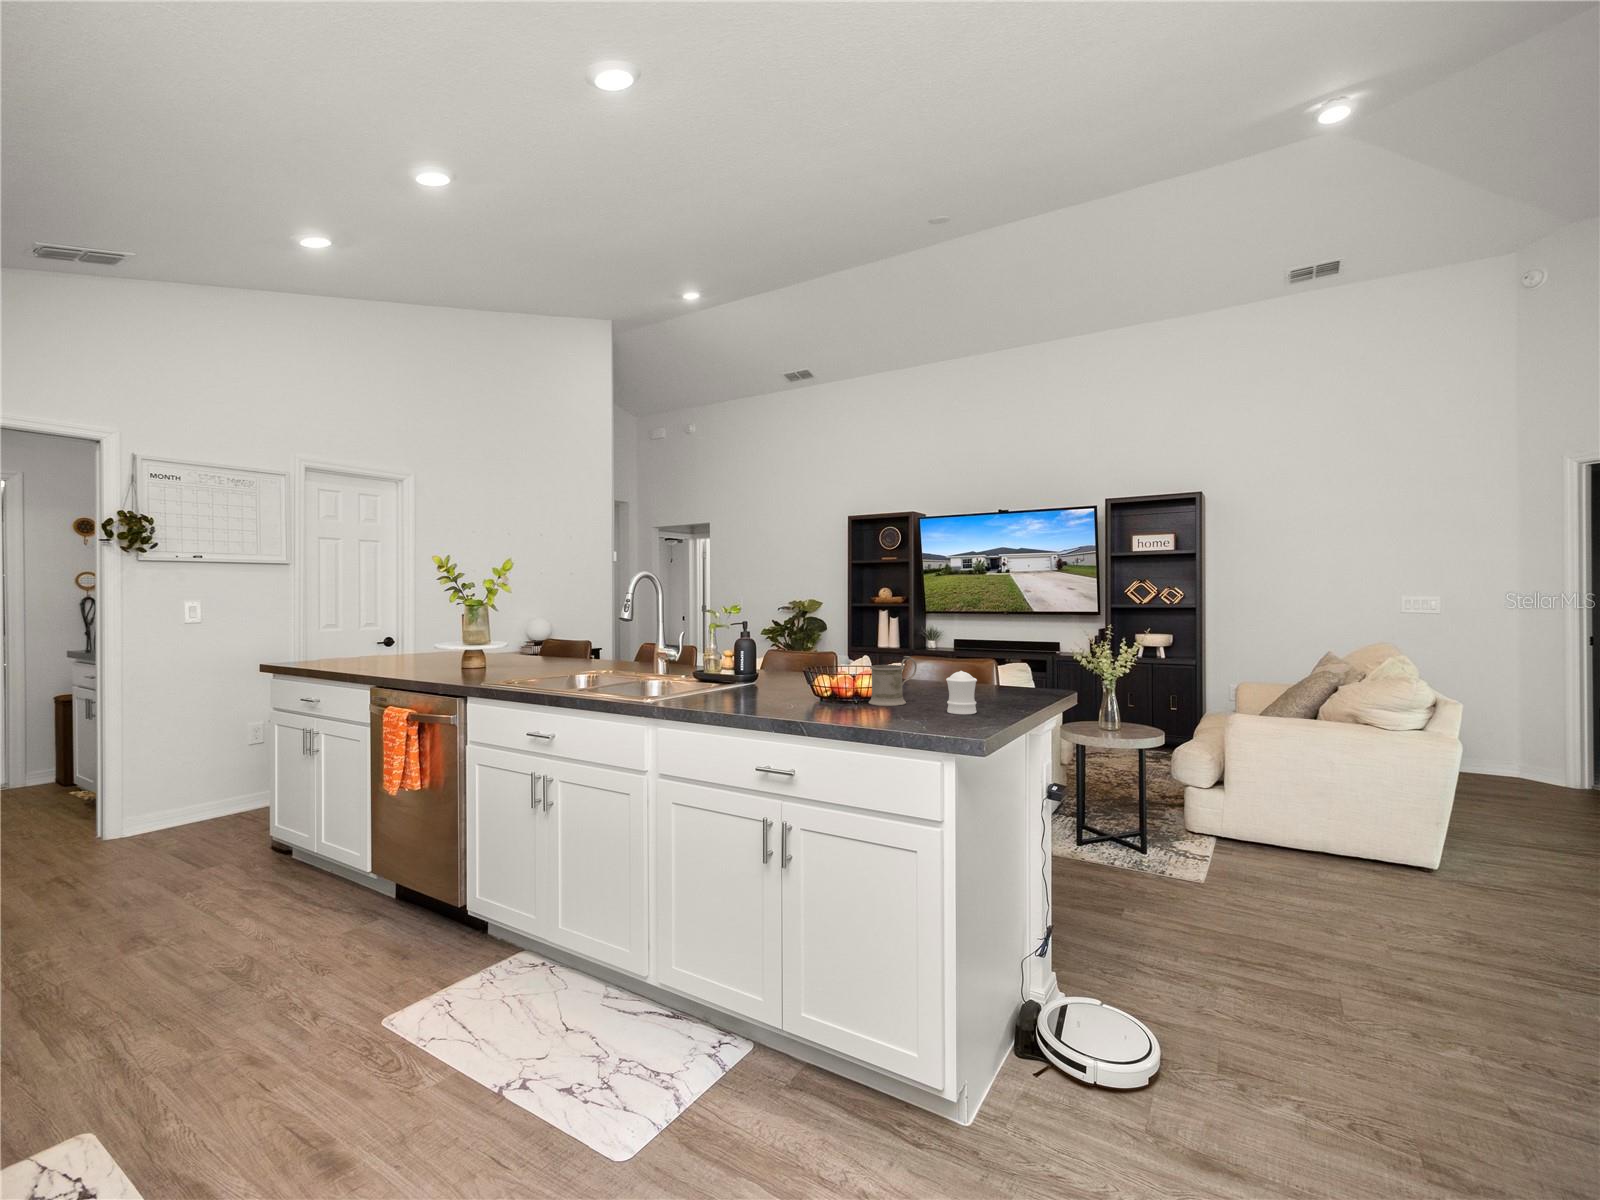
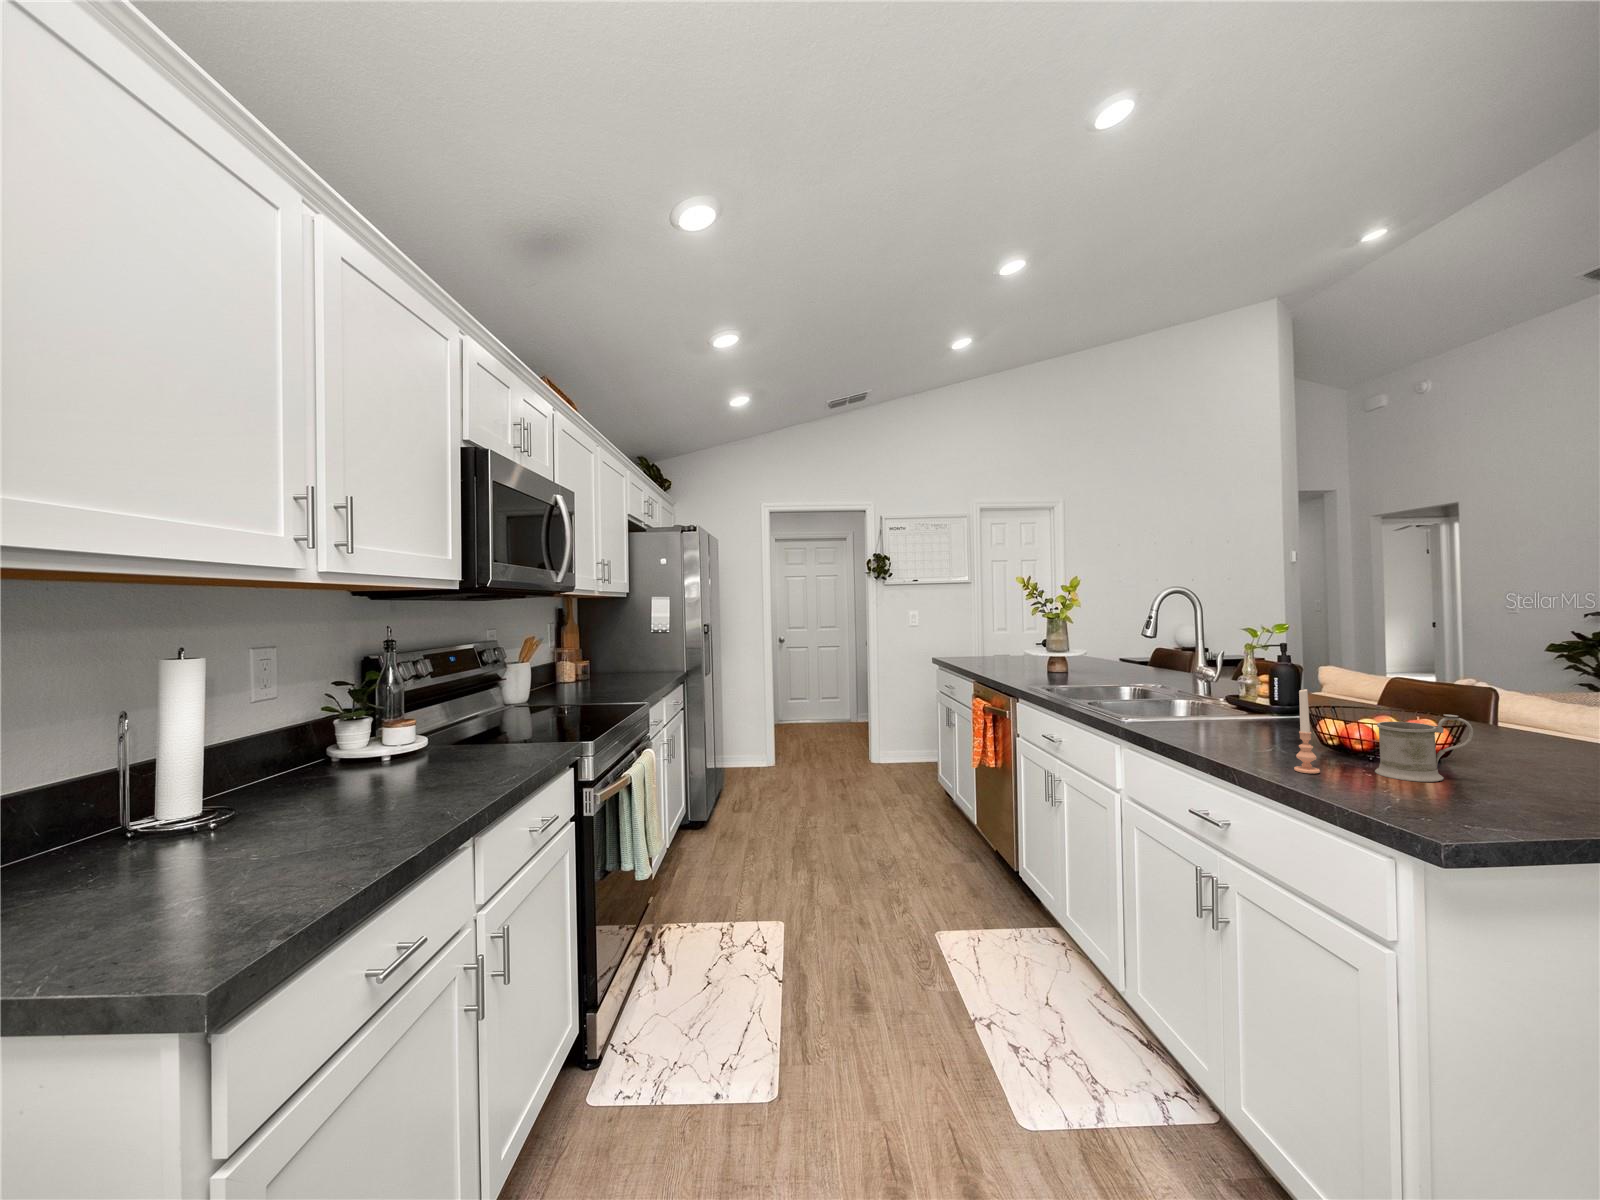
candle: none [835,643,852,710] -> present [1294,689,1320,773]
salt shaker: present [946,671,977,714] -> none [1470,749,1536,818]

